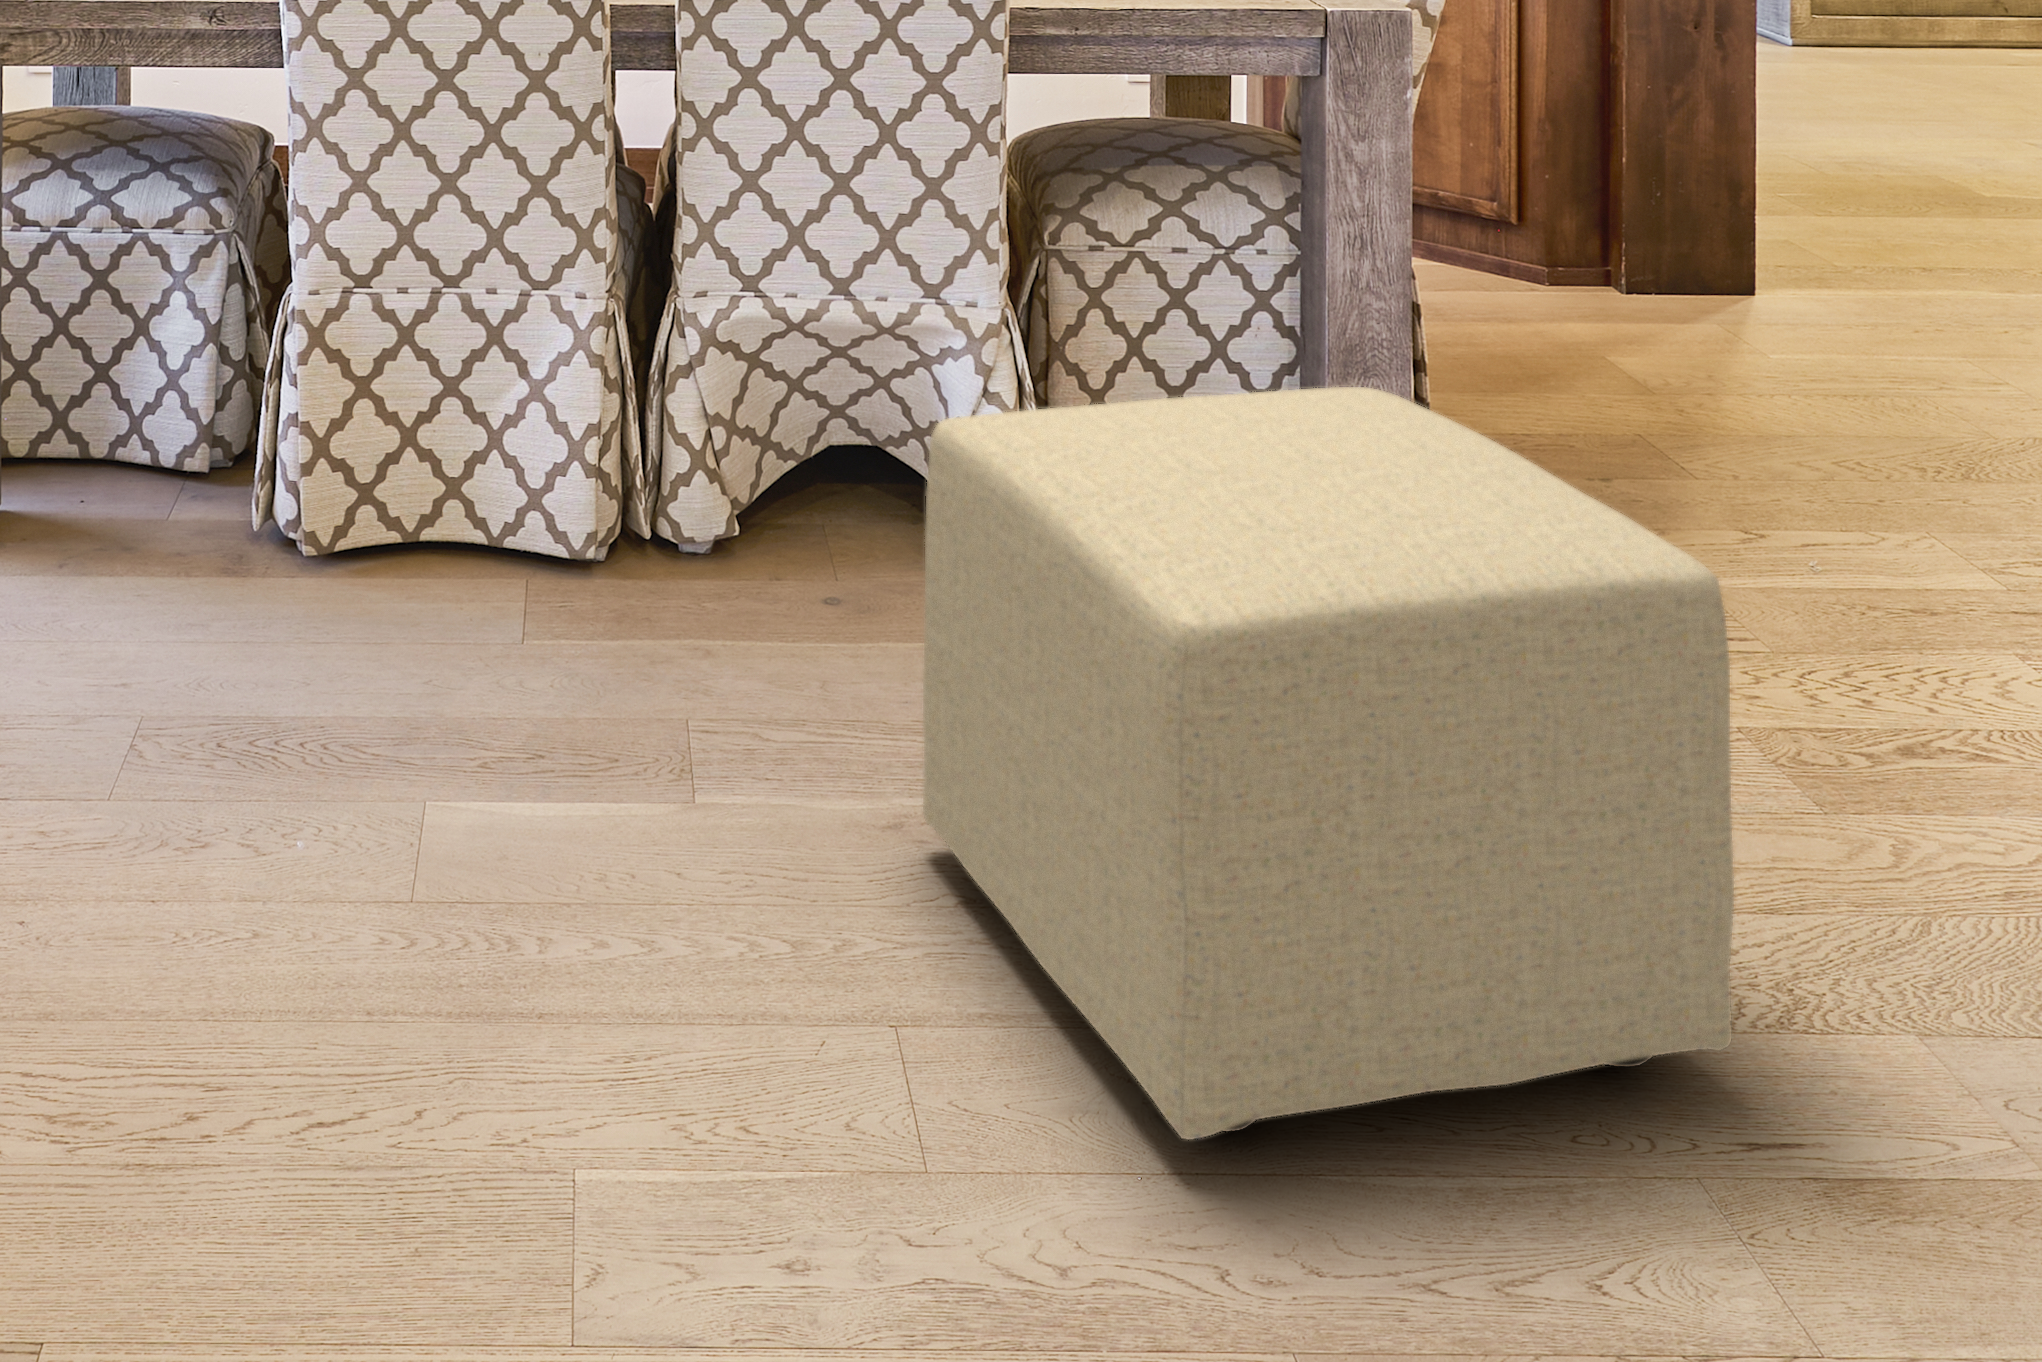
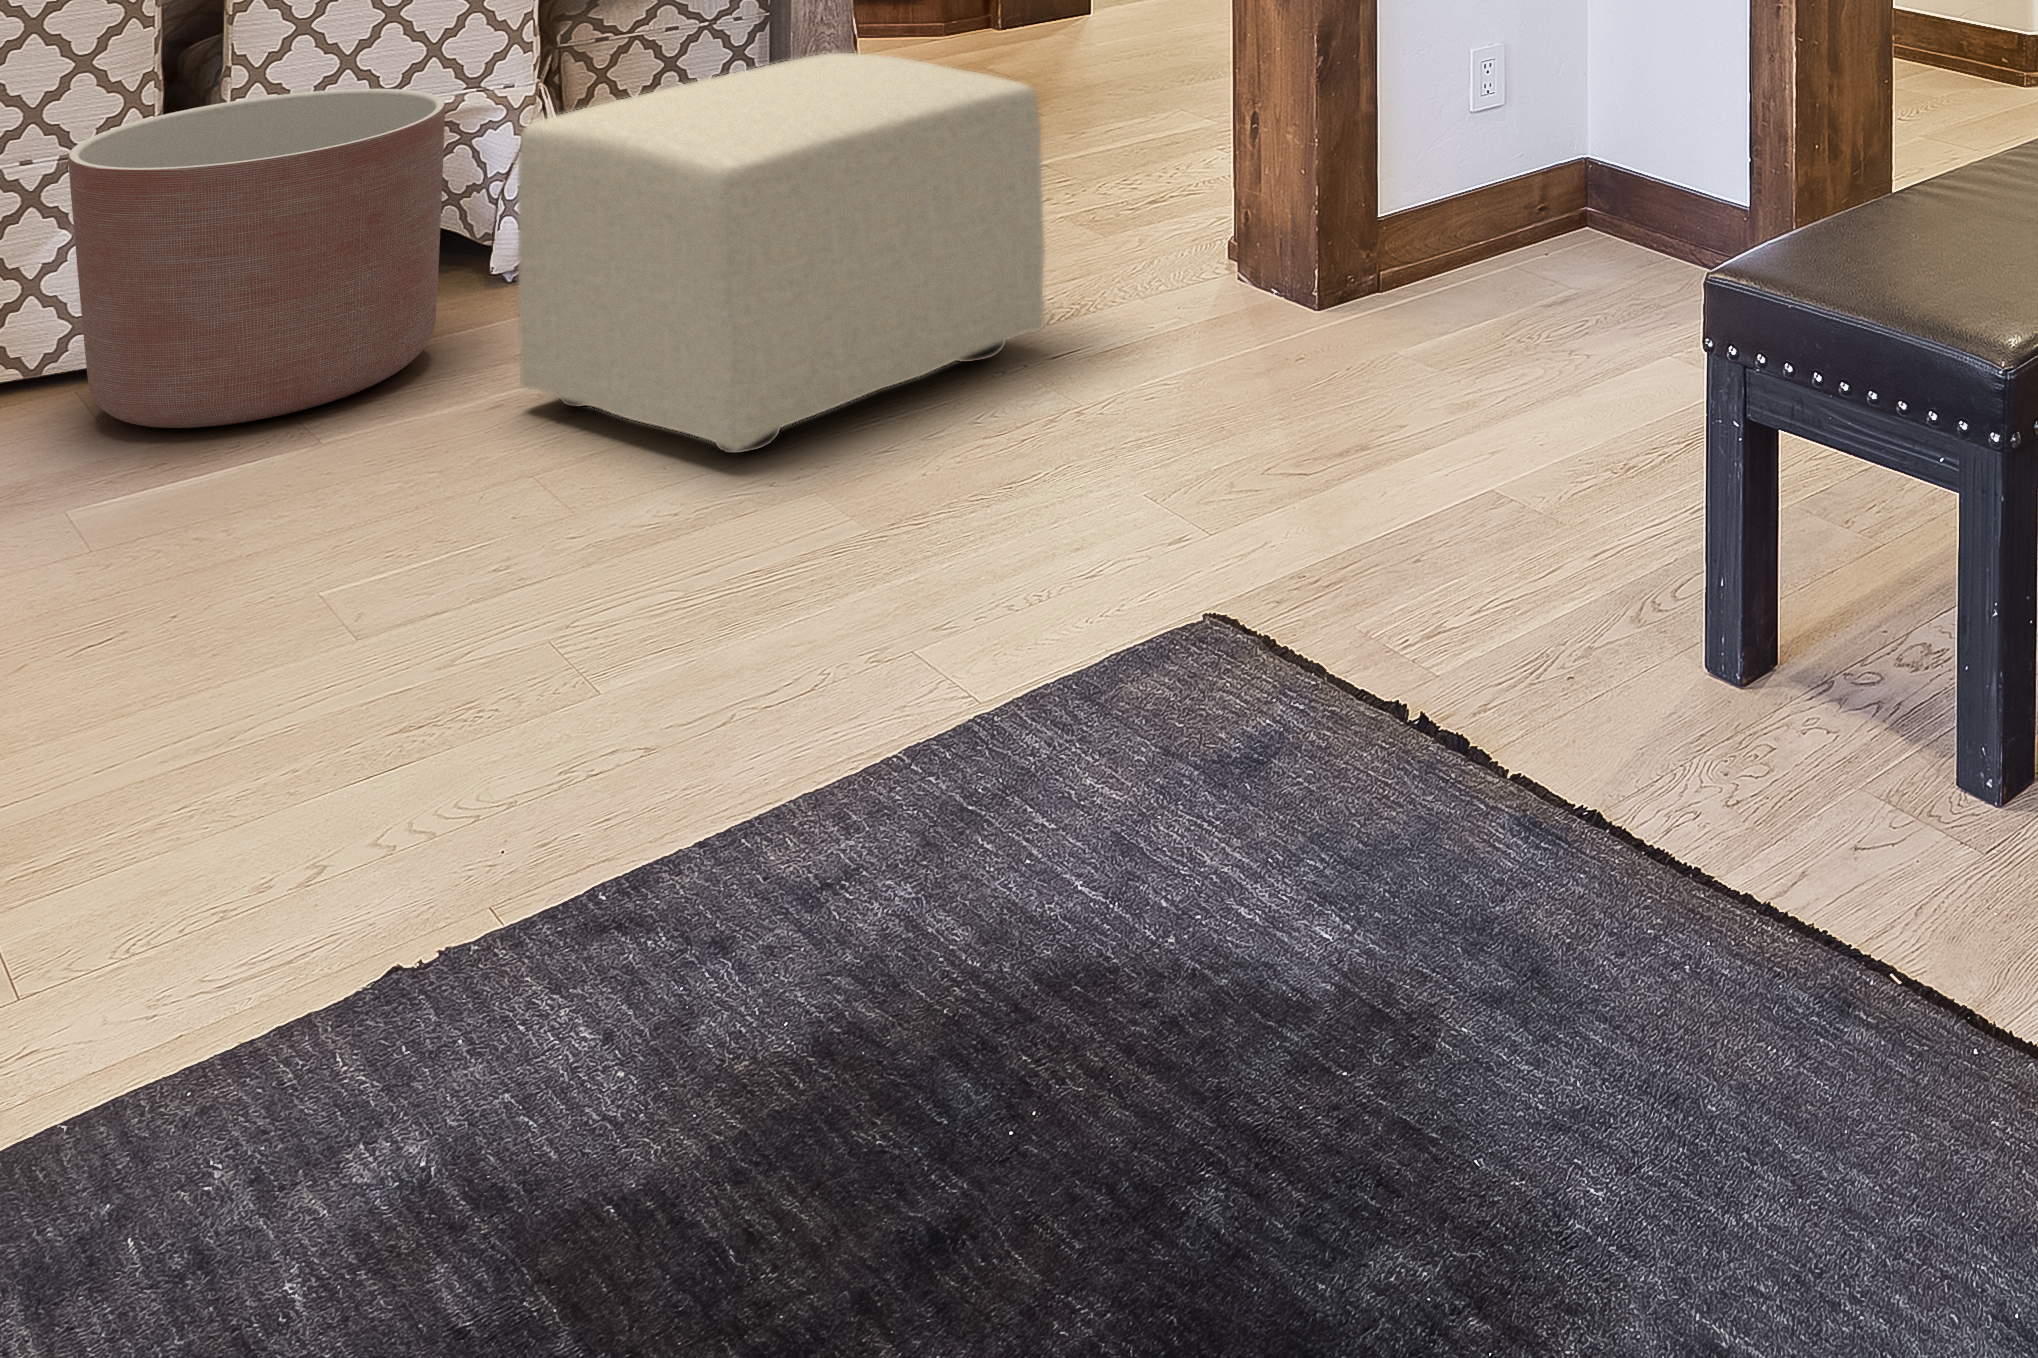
planter: none [489,270,873,733] -> present [68,89,445,428]

